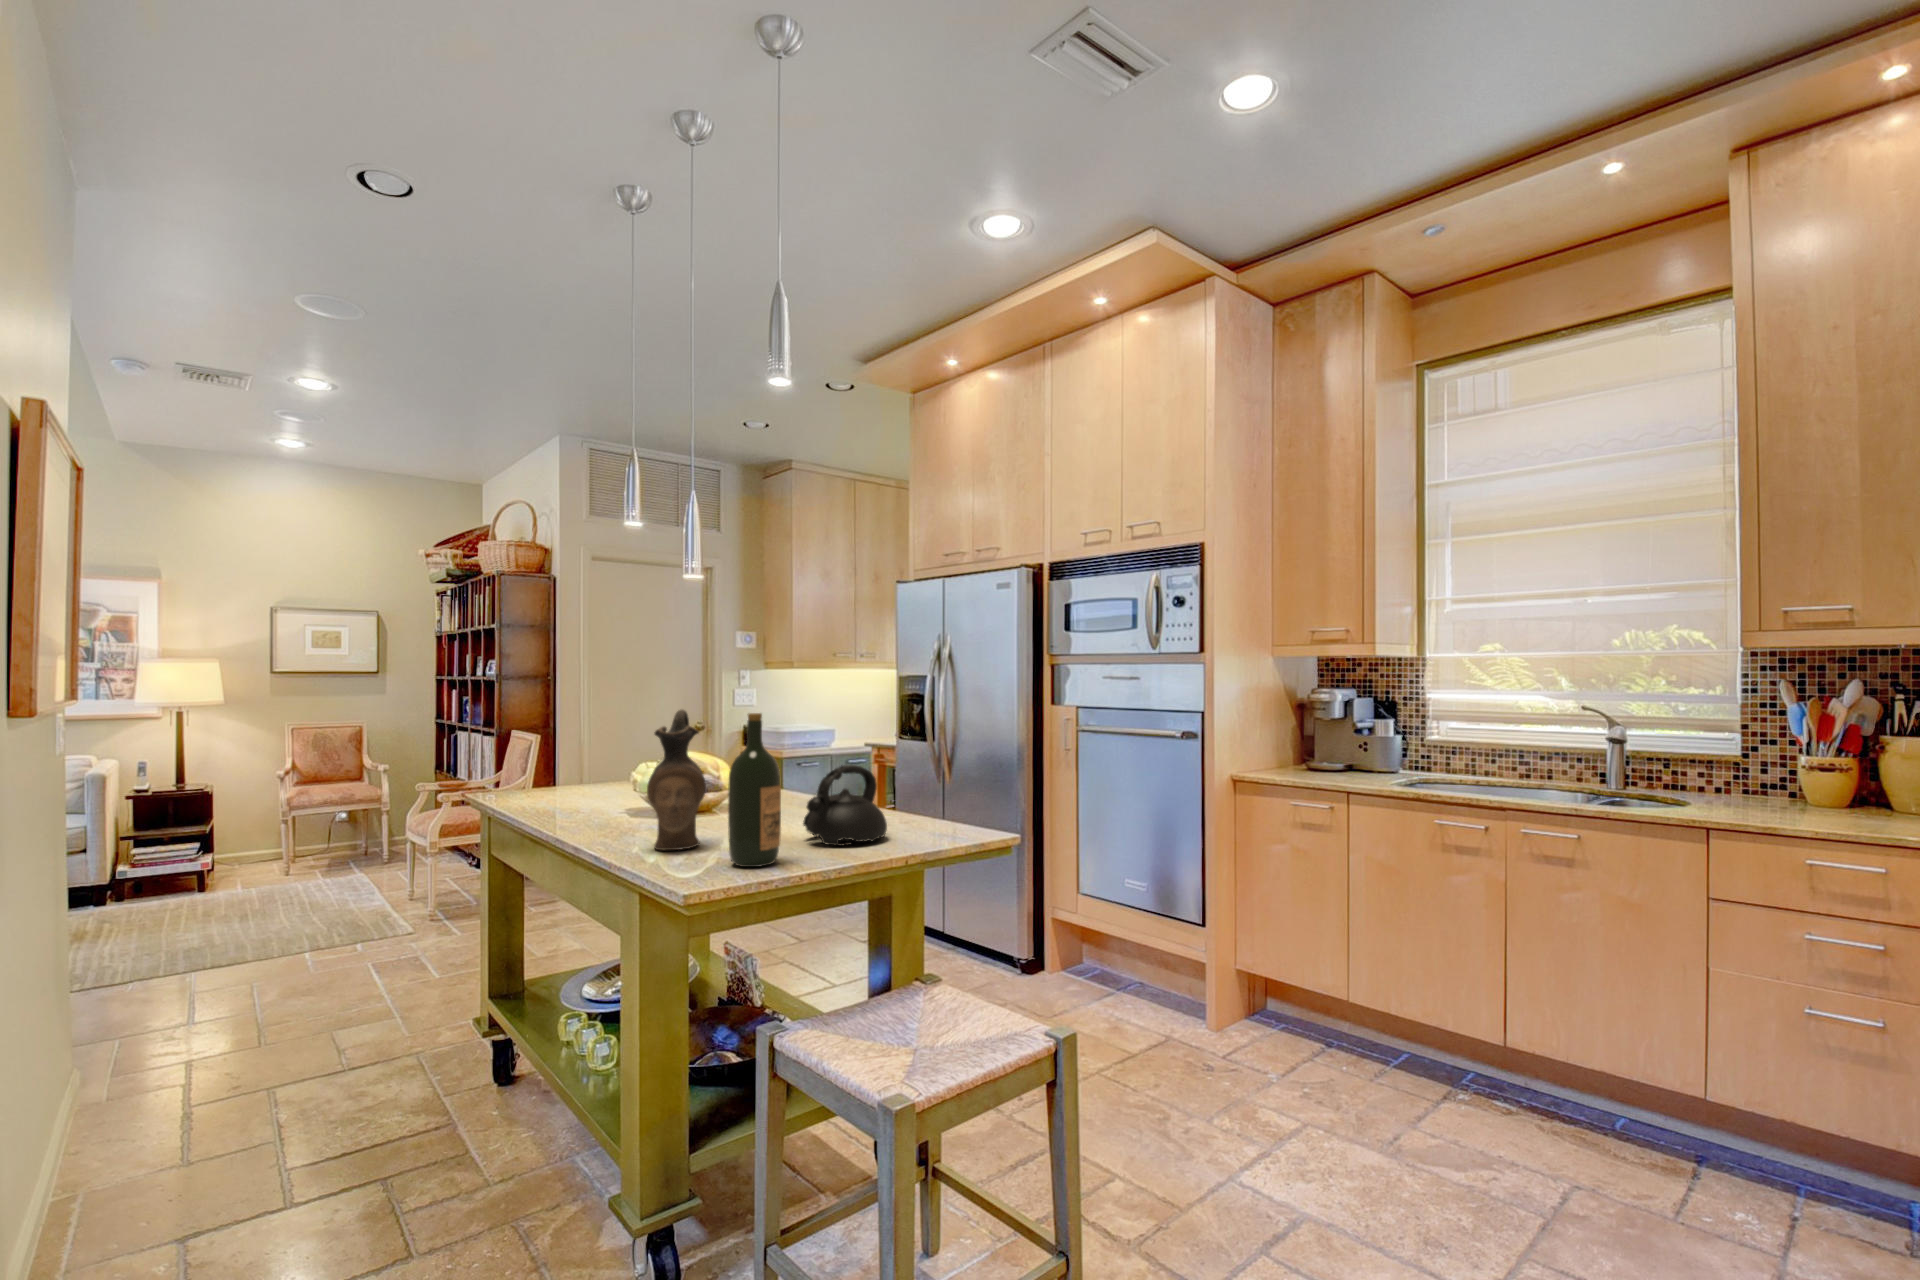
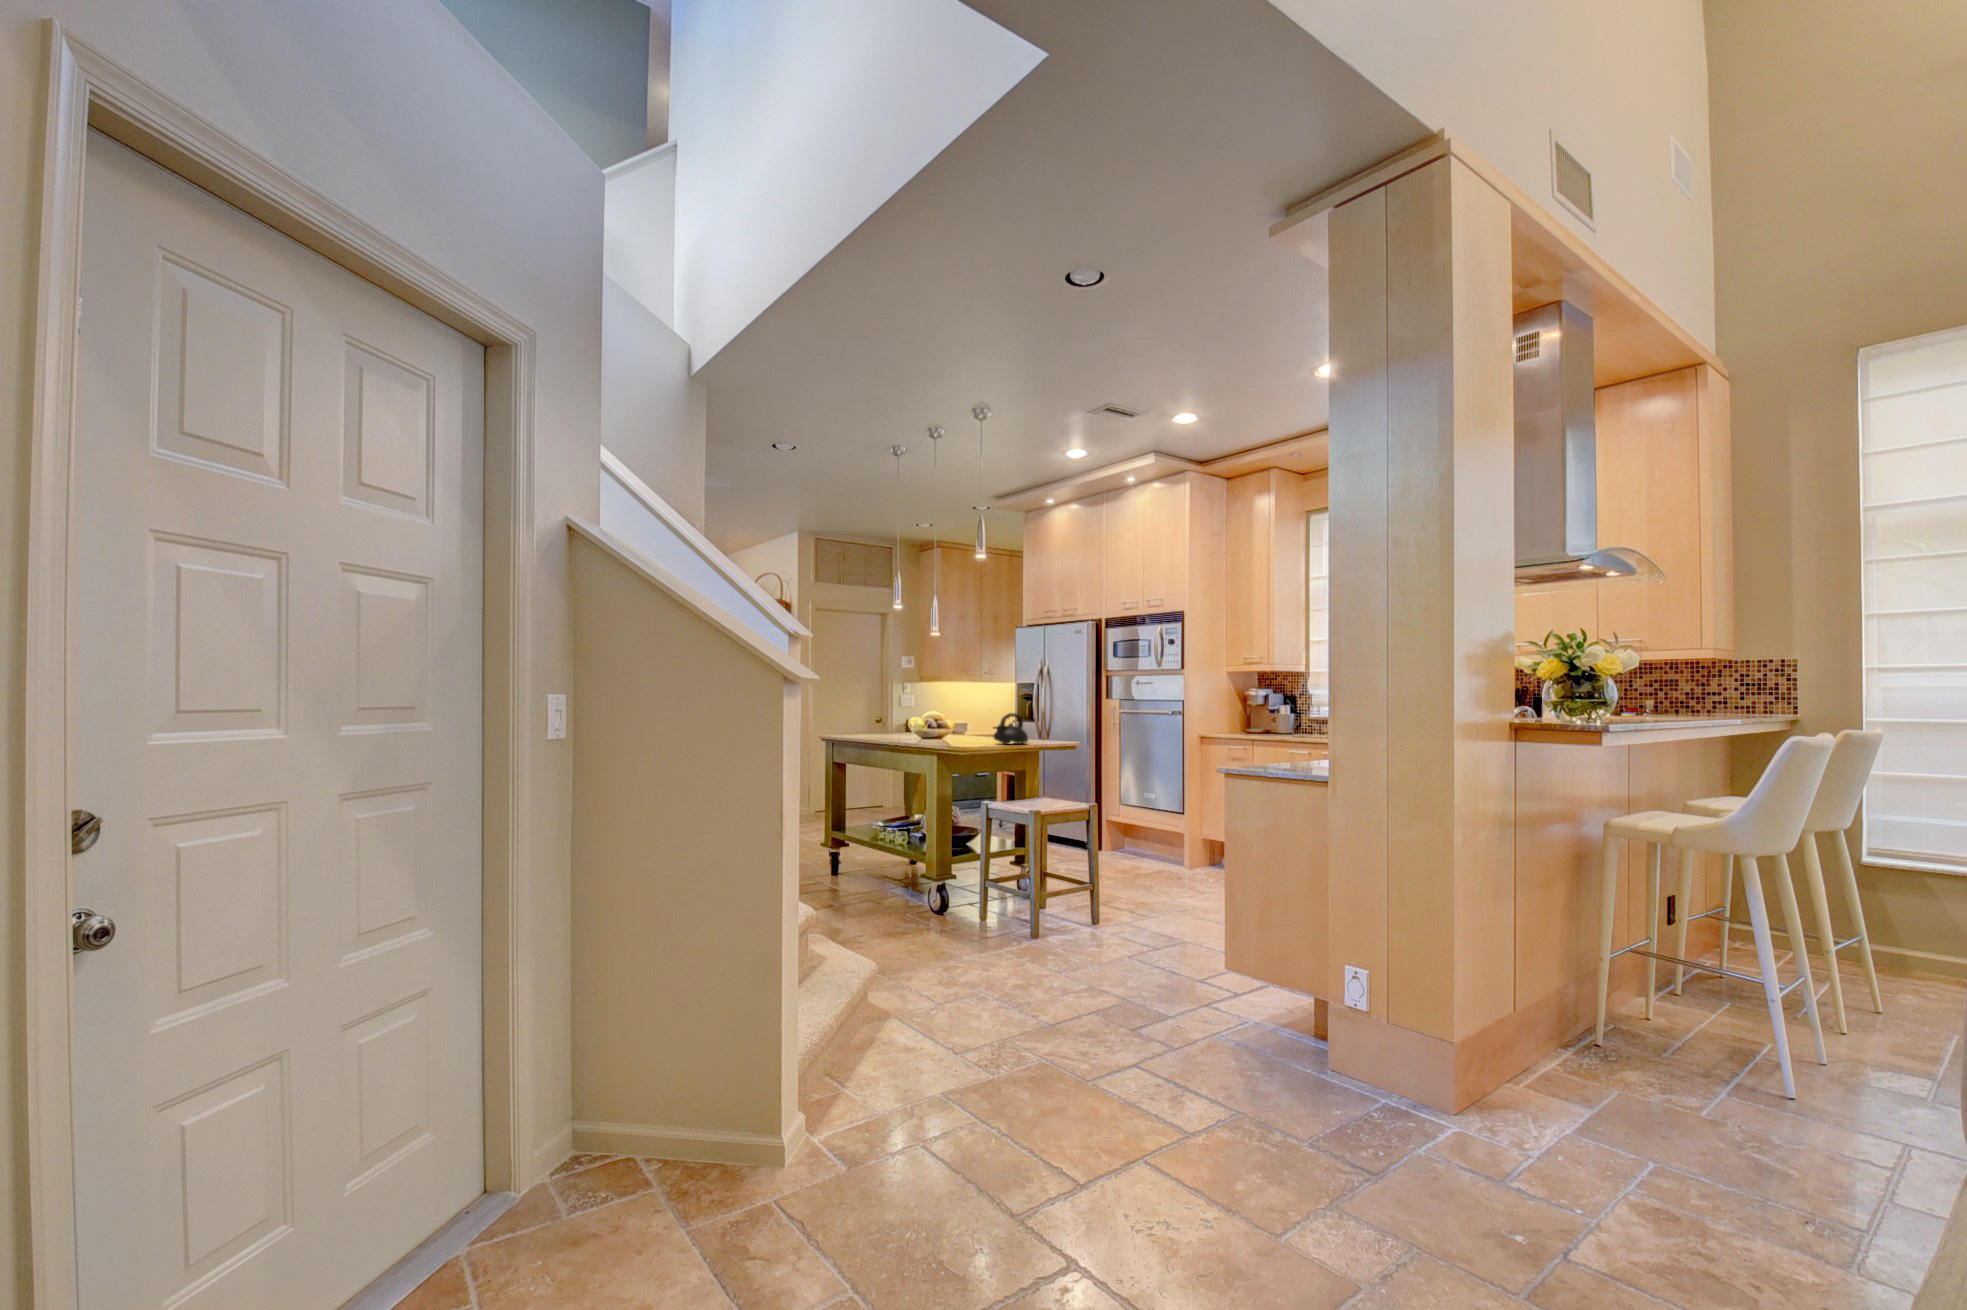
ceramic pitcher: present [647,710,706,850] -> none [933,689,956,745]
wine bottle: present [728,713,781,867] -> none [971,689,990,747]

